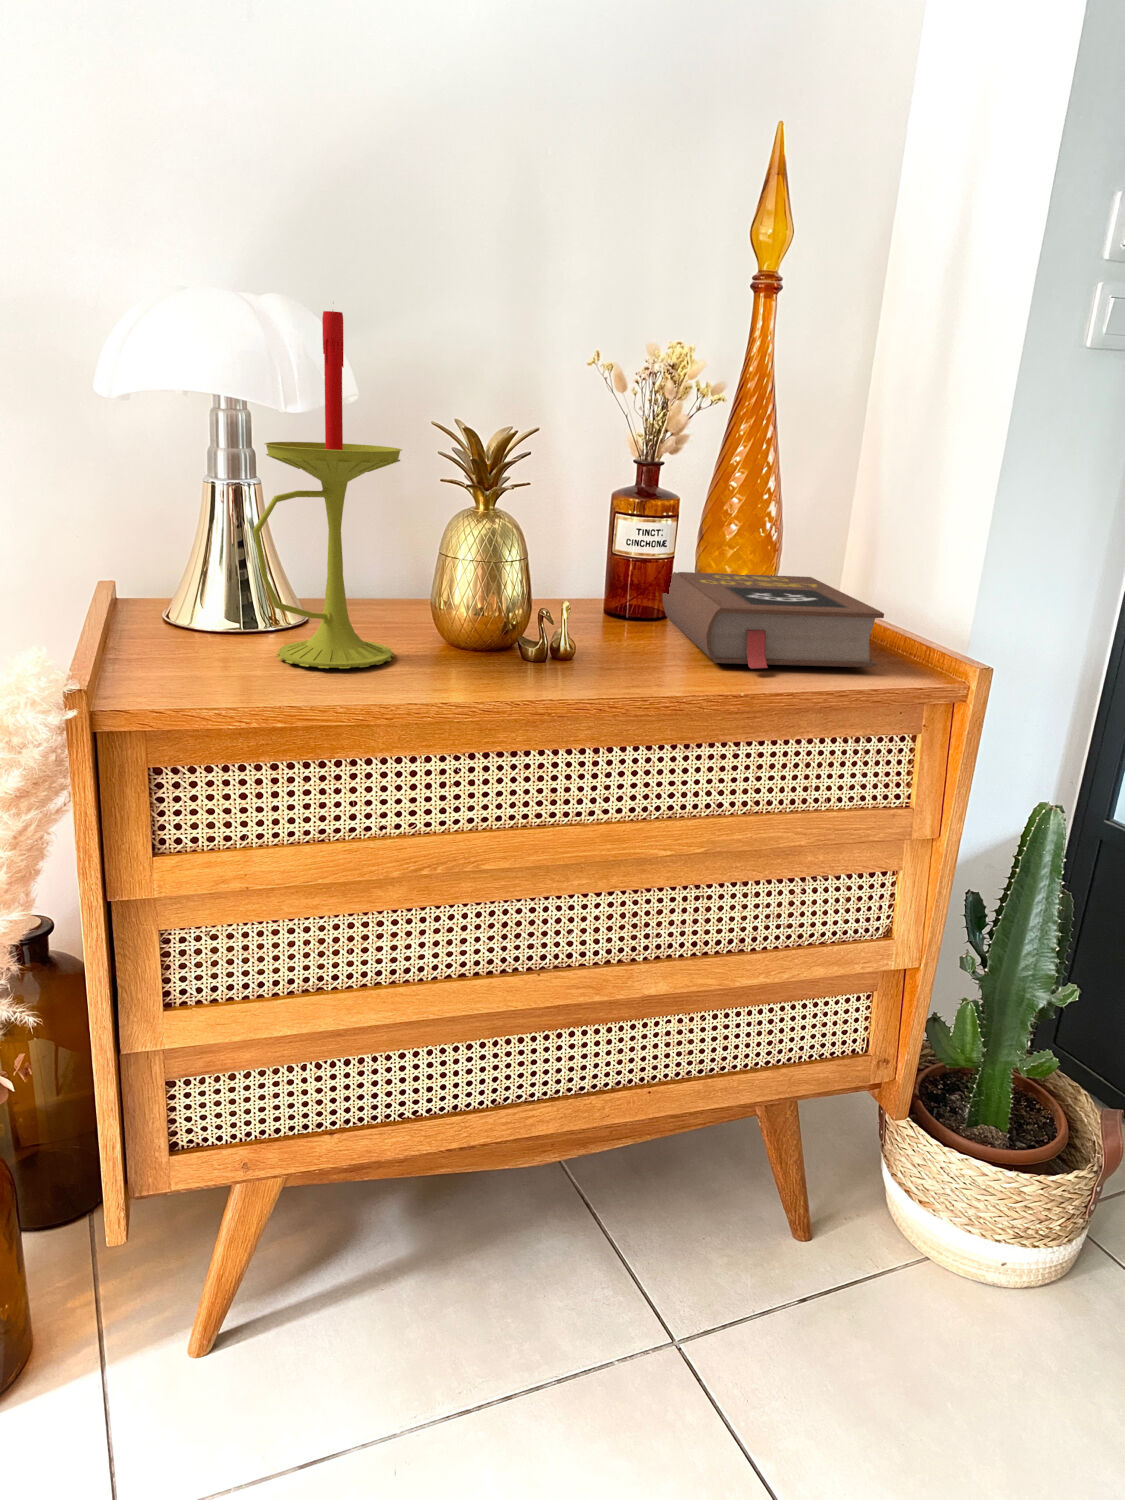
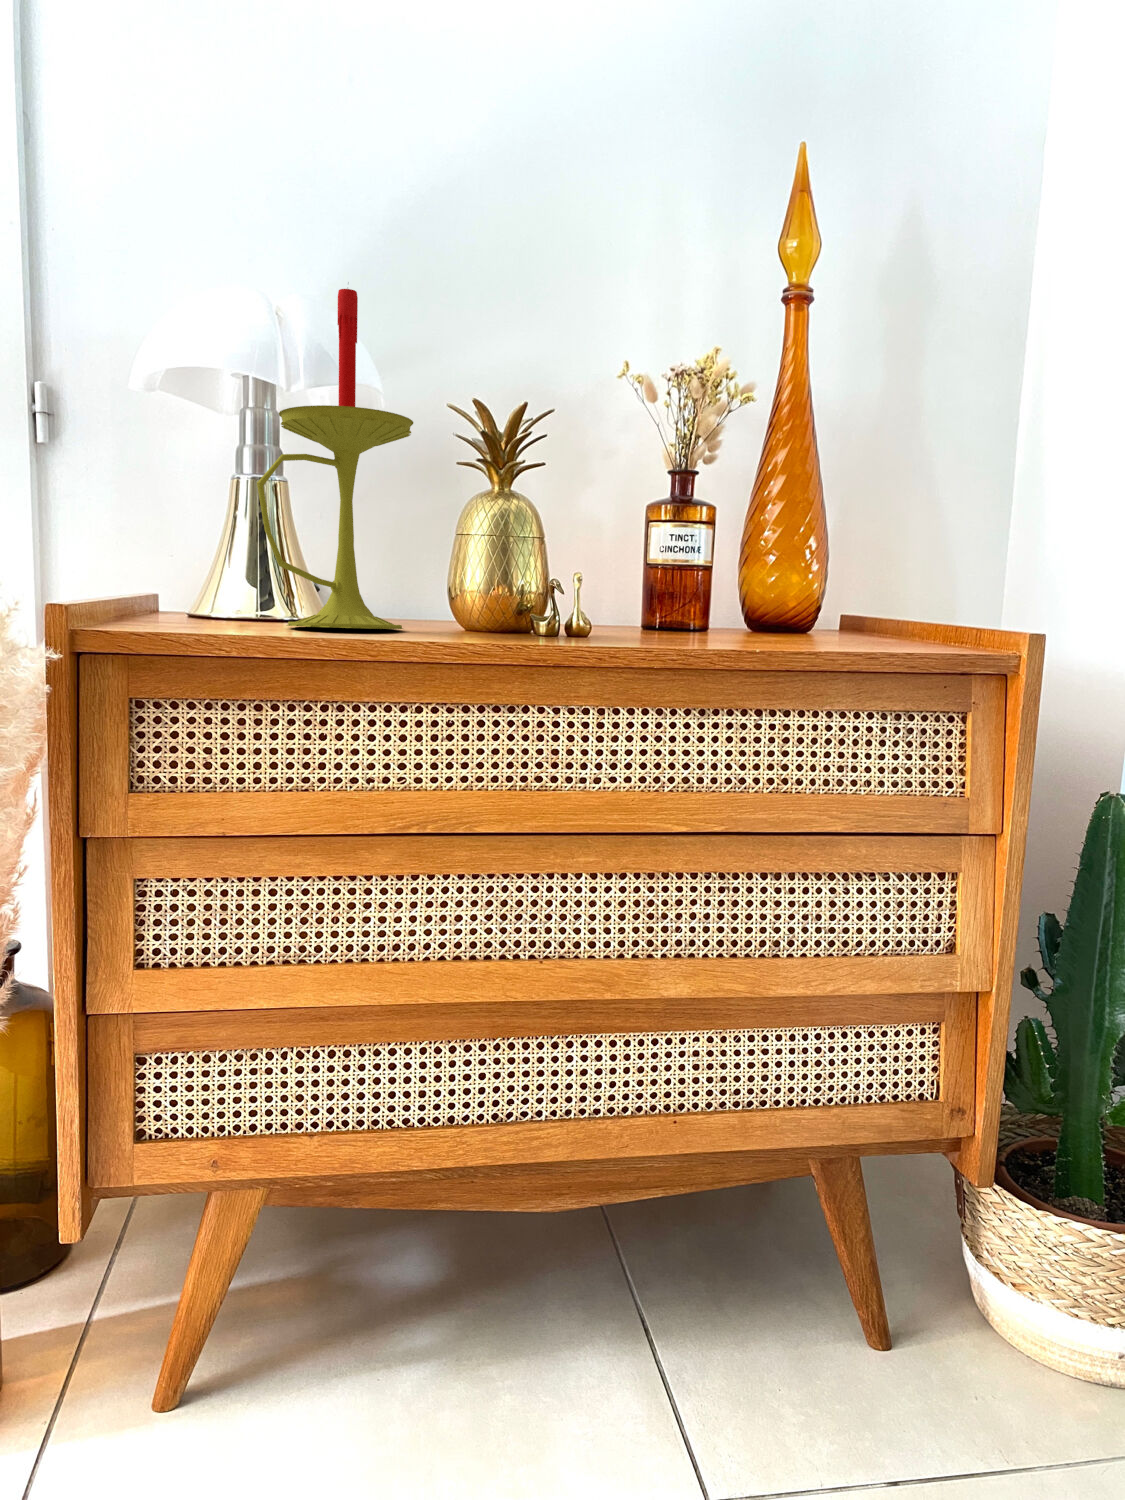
book: present [662,572,884,669] -> none [701,576,920,643]

